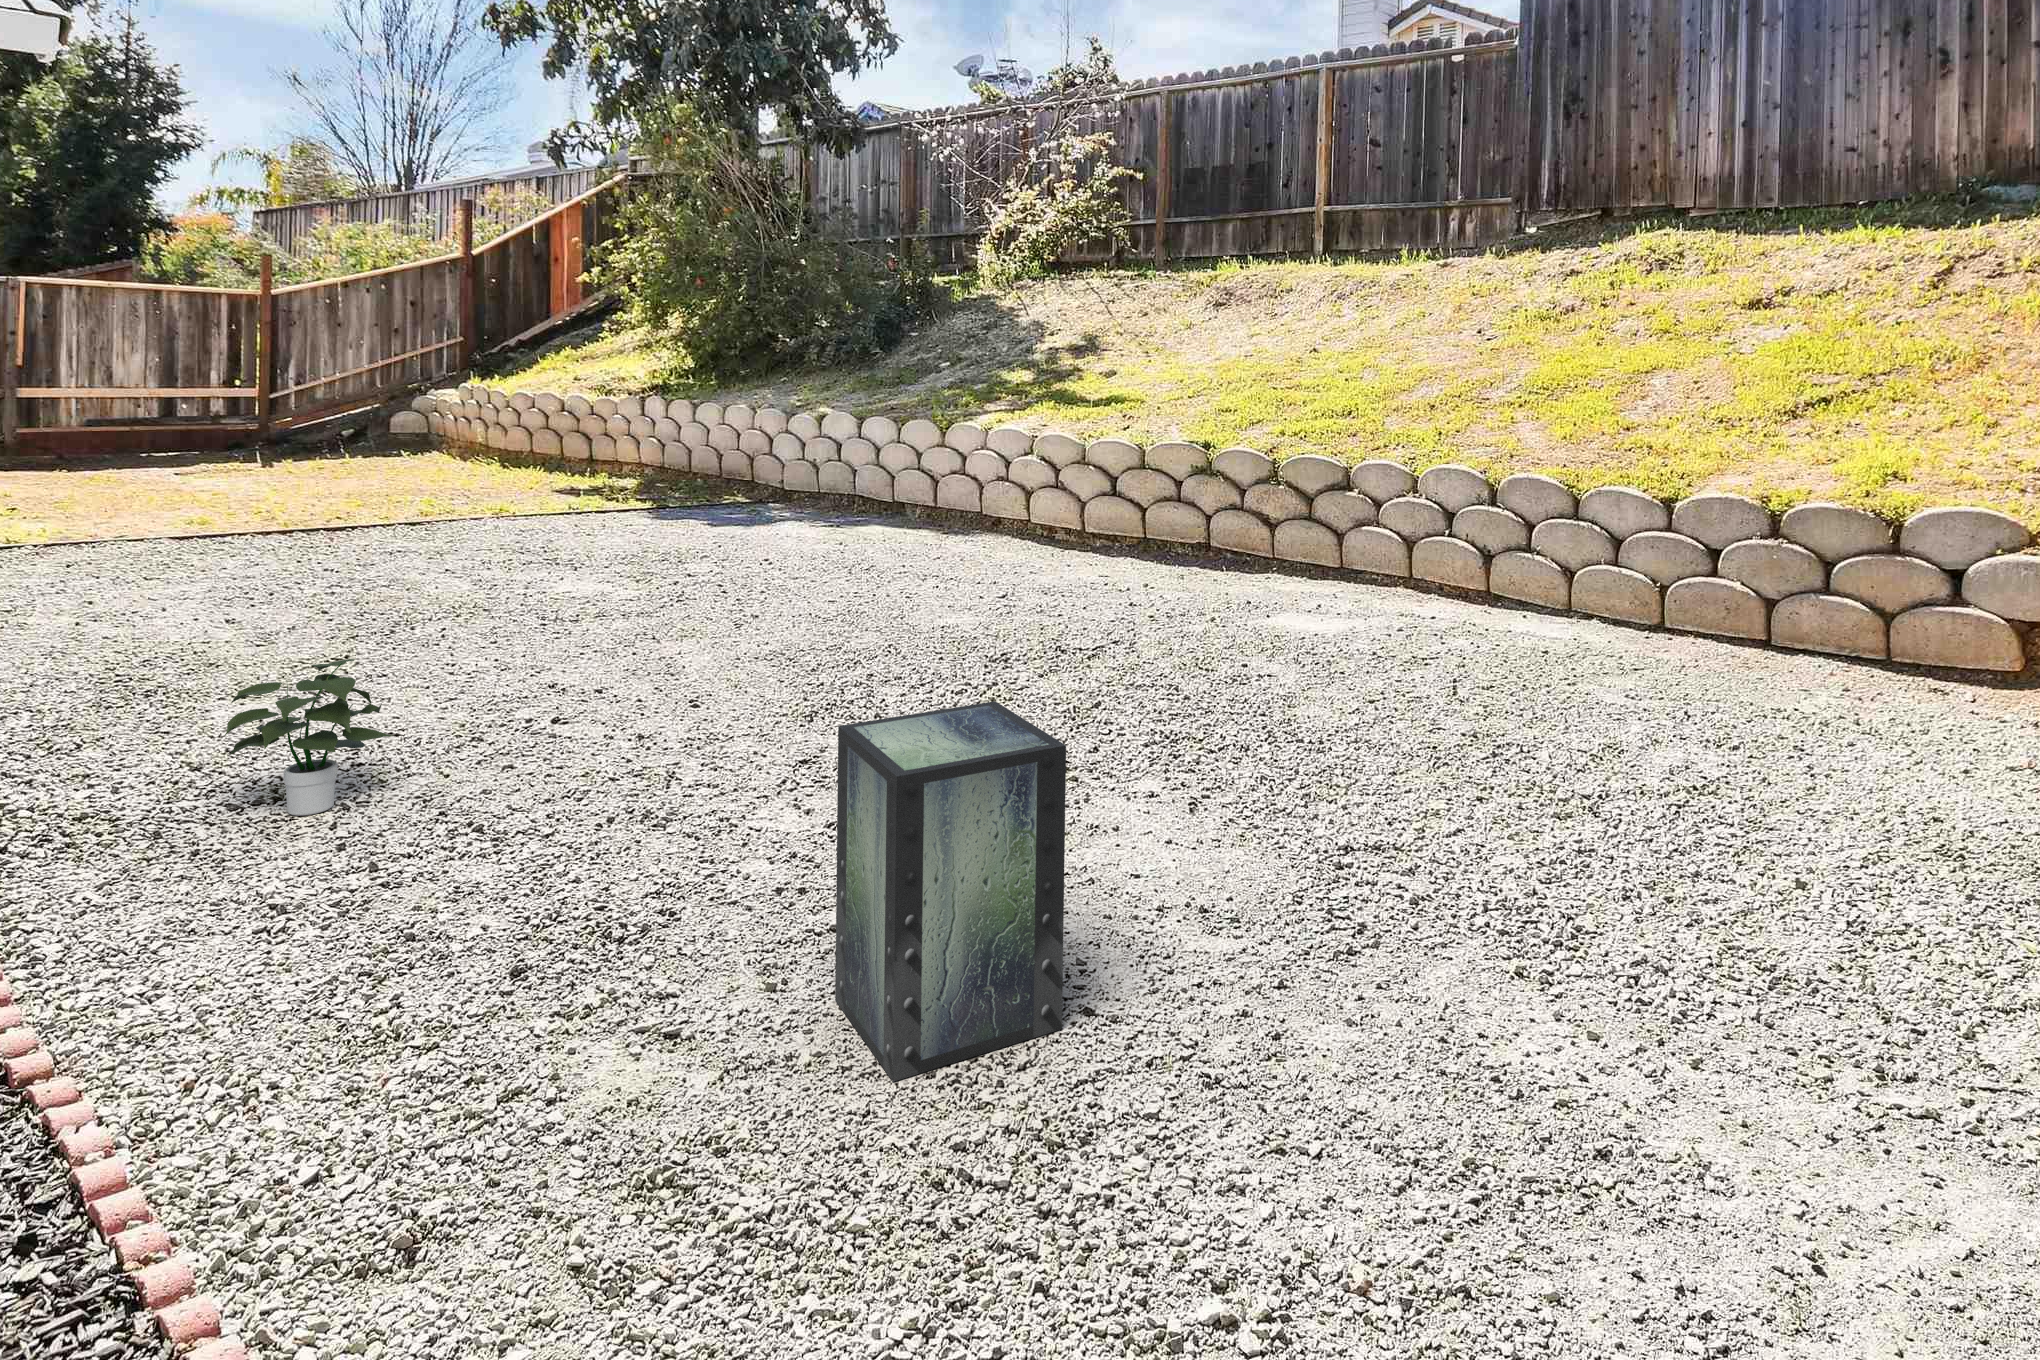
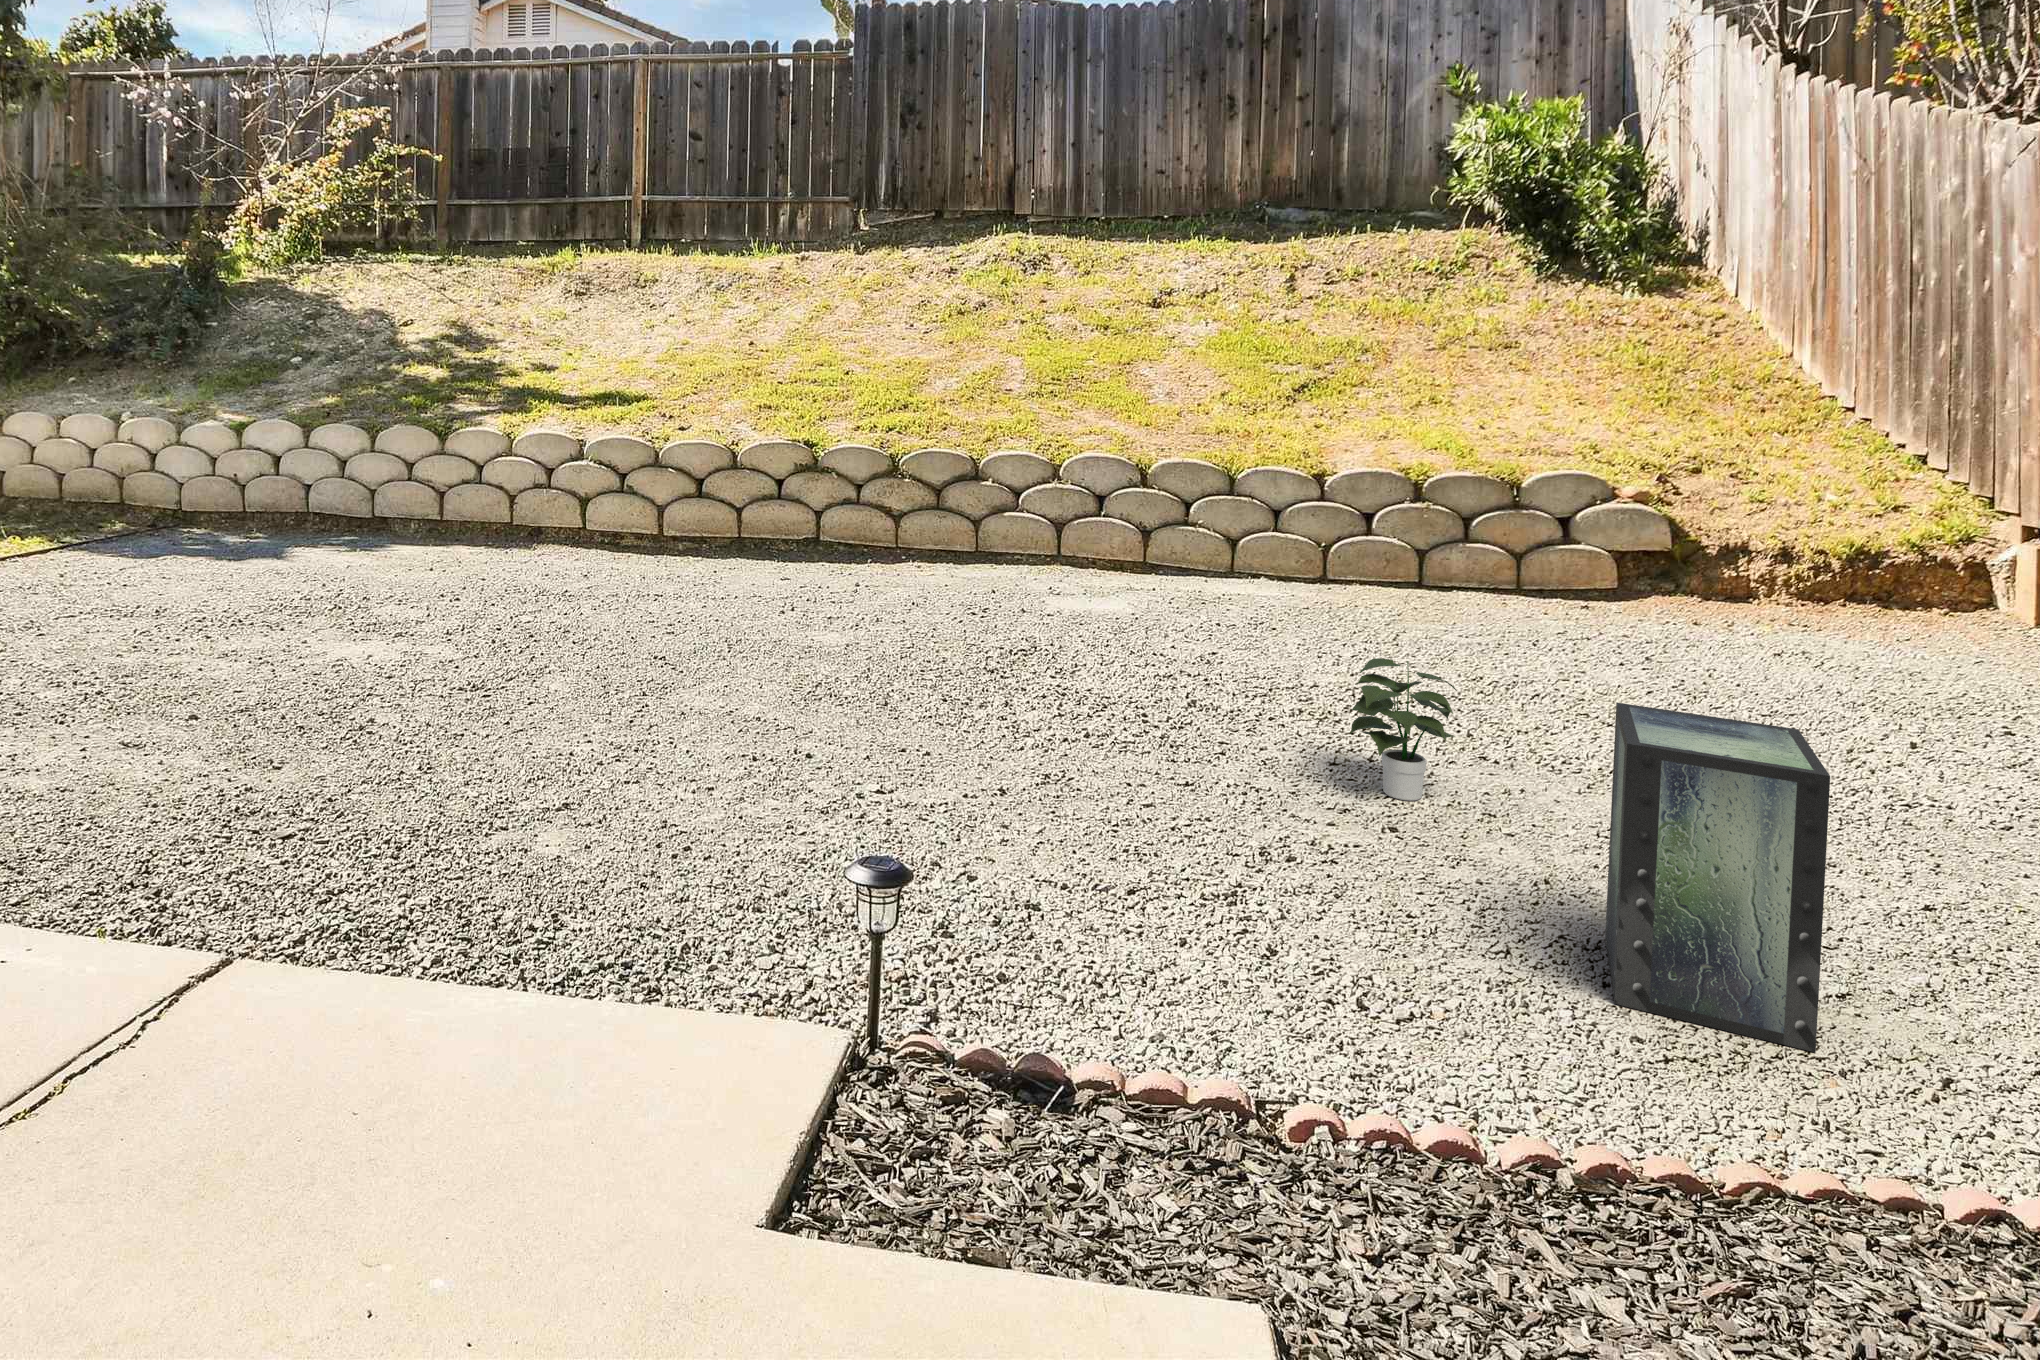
potted plant: present [225,659,393,816] -> present [1350,658,1457,801]

